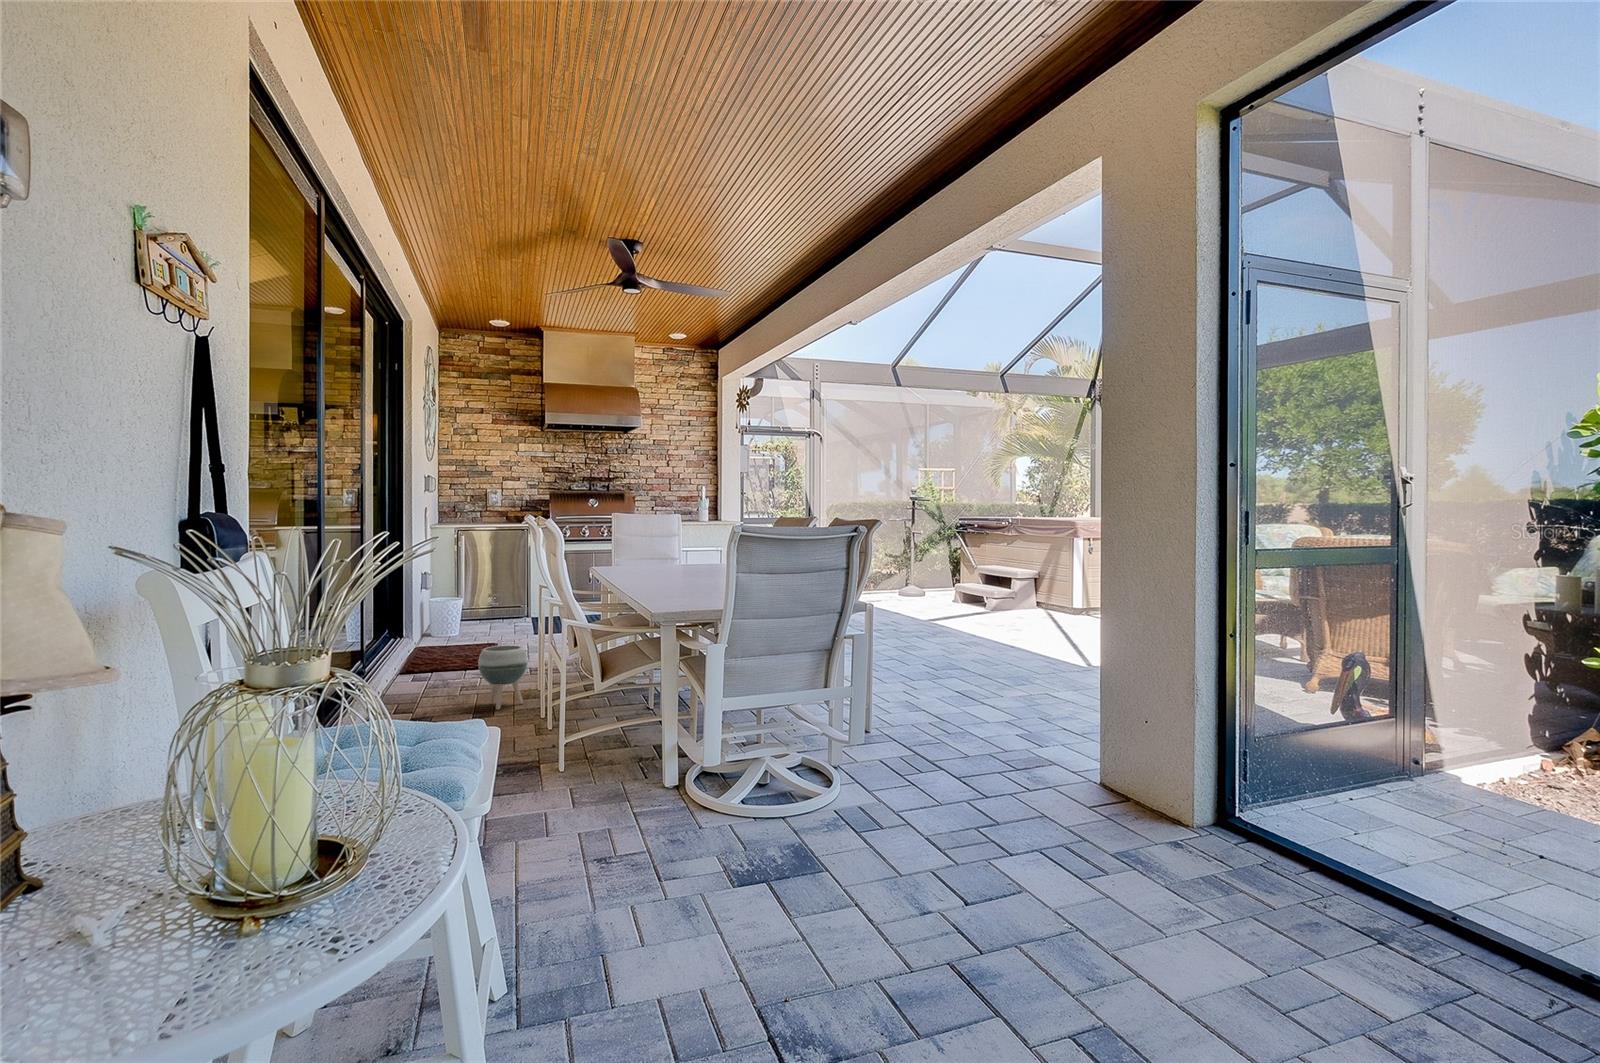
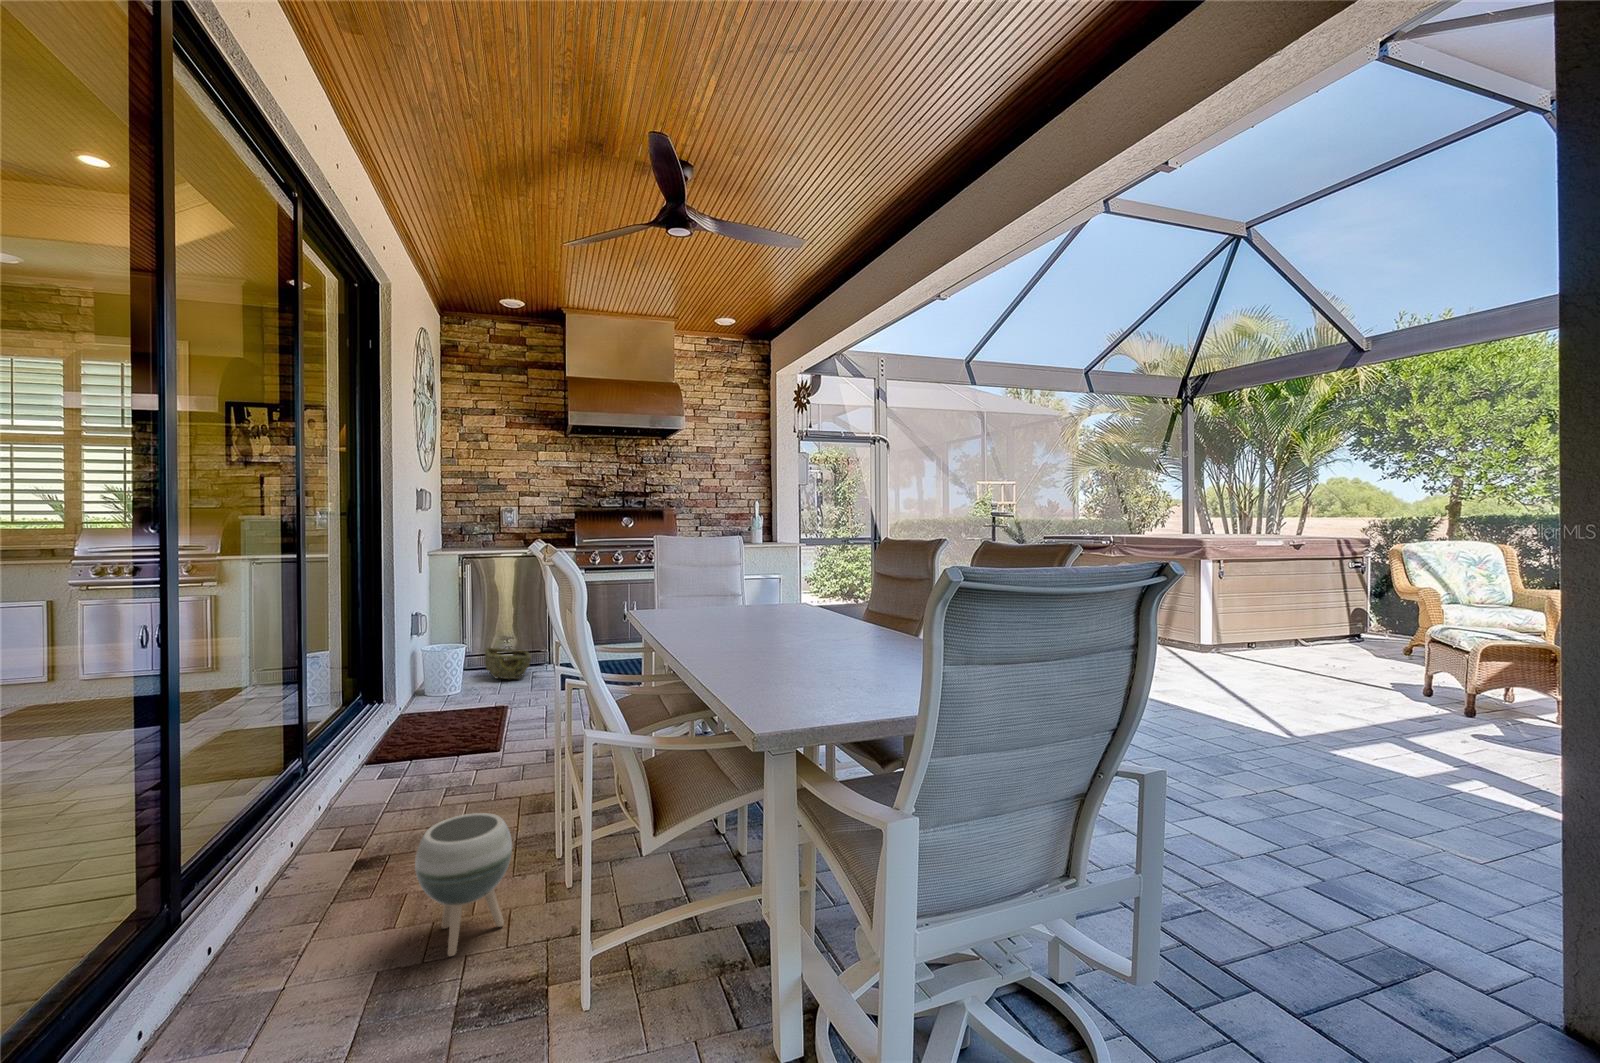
woven basket: none [477,604,516,628] -> present [485,648,531,679]

